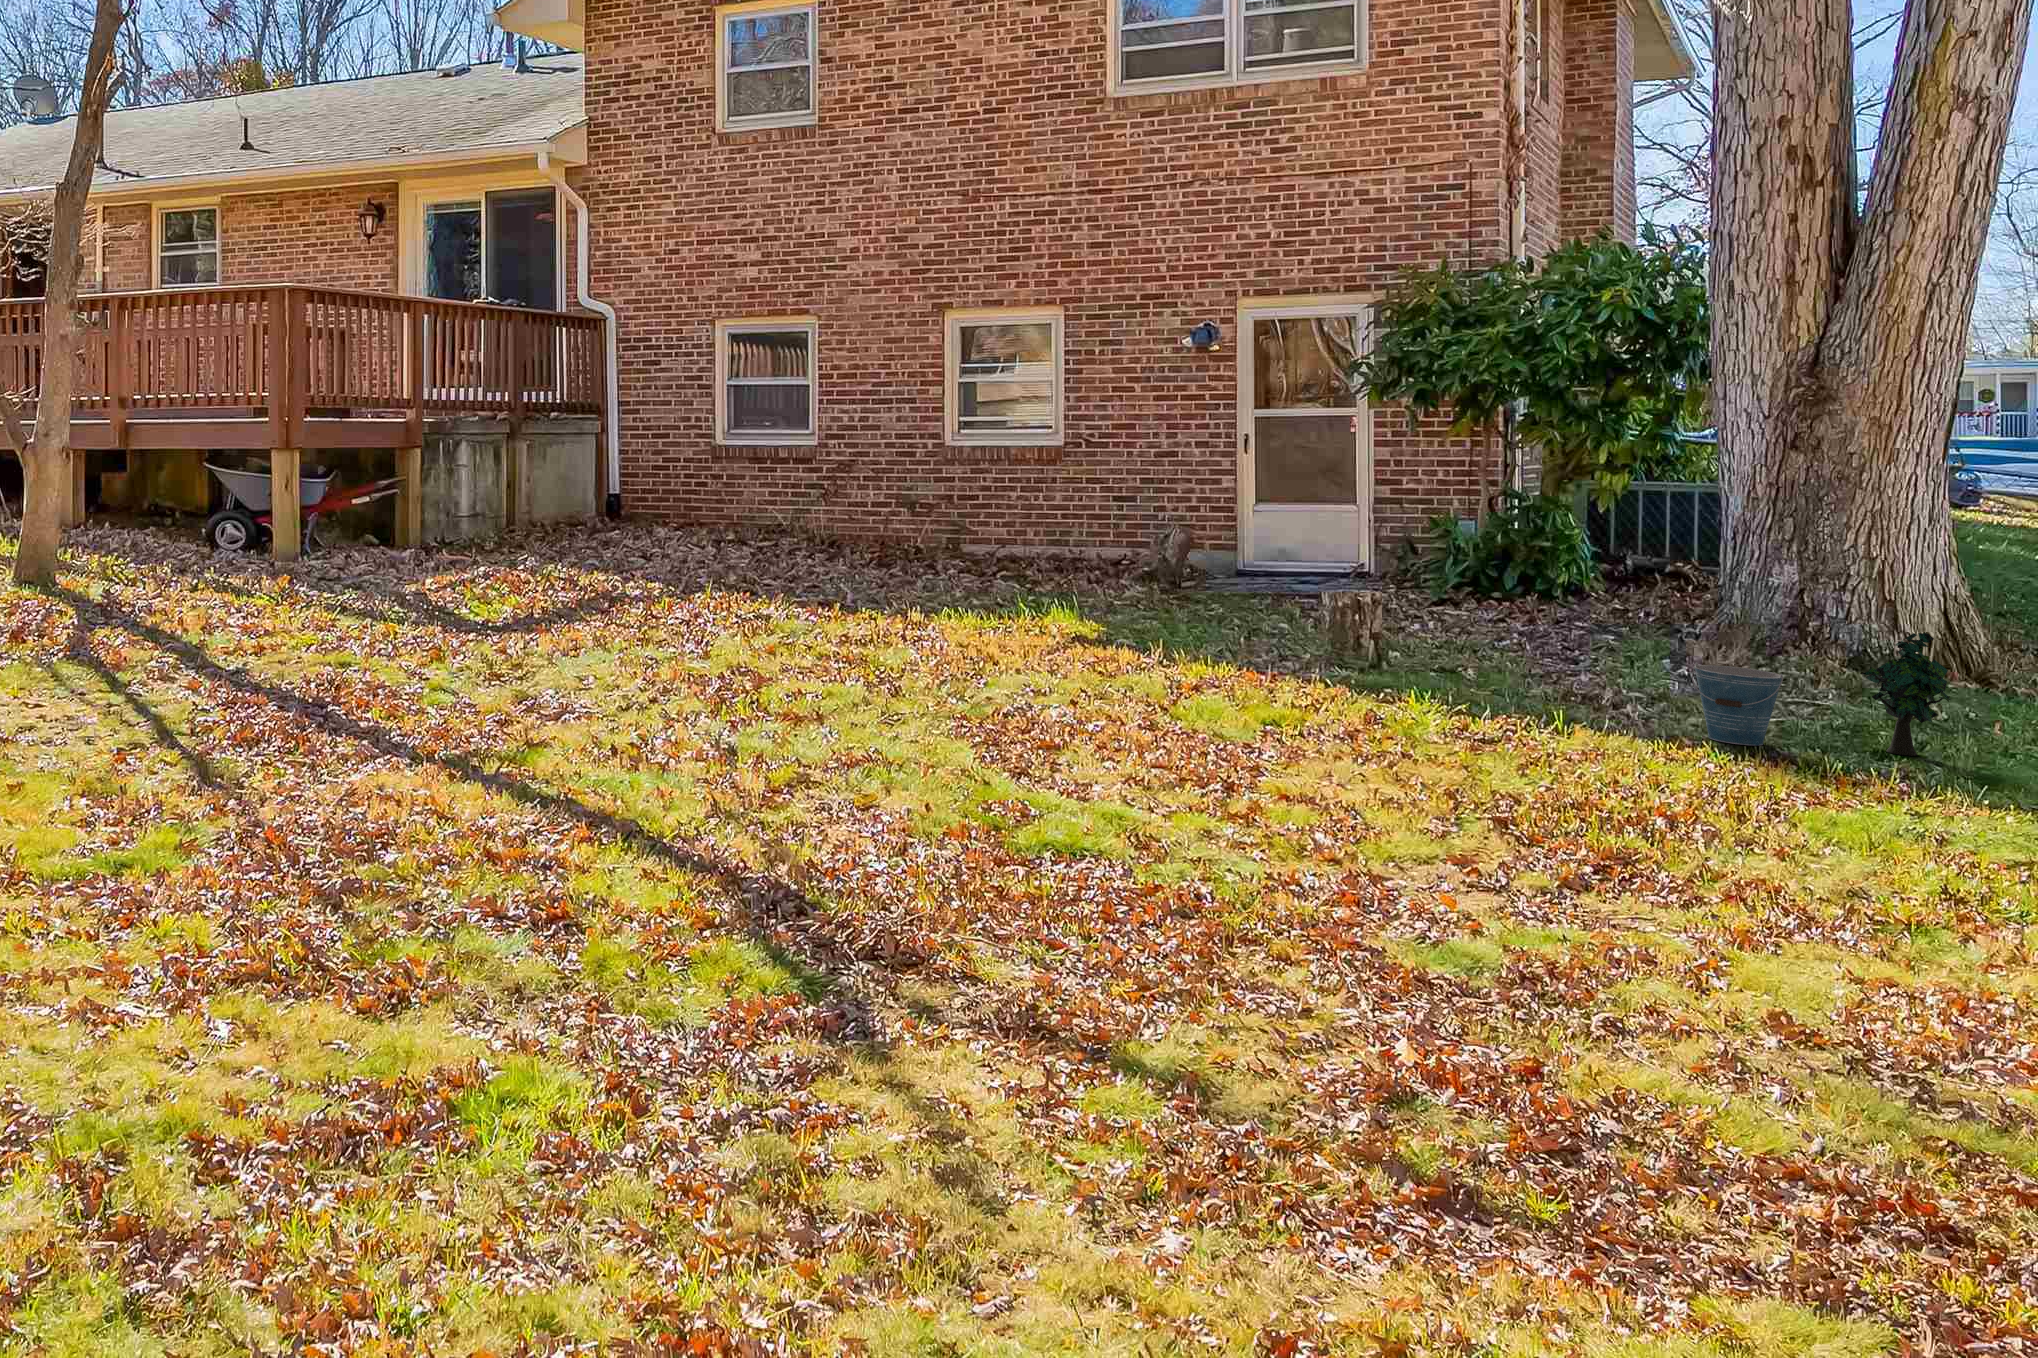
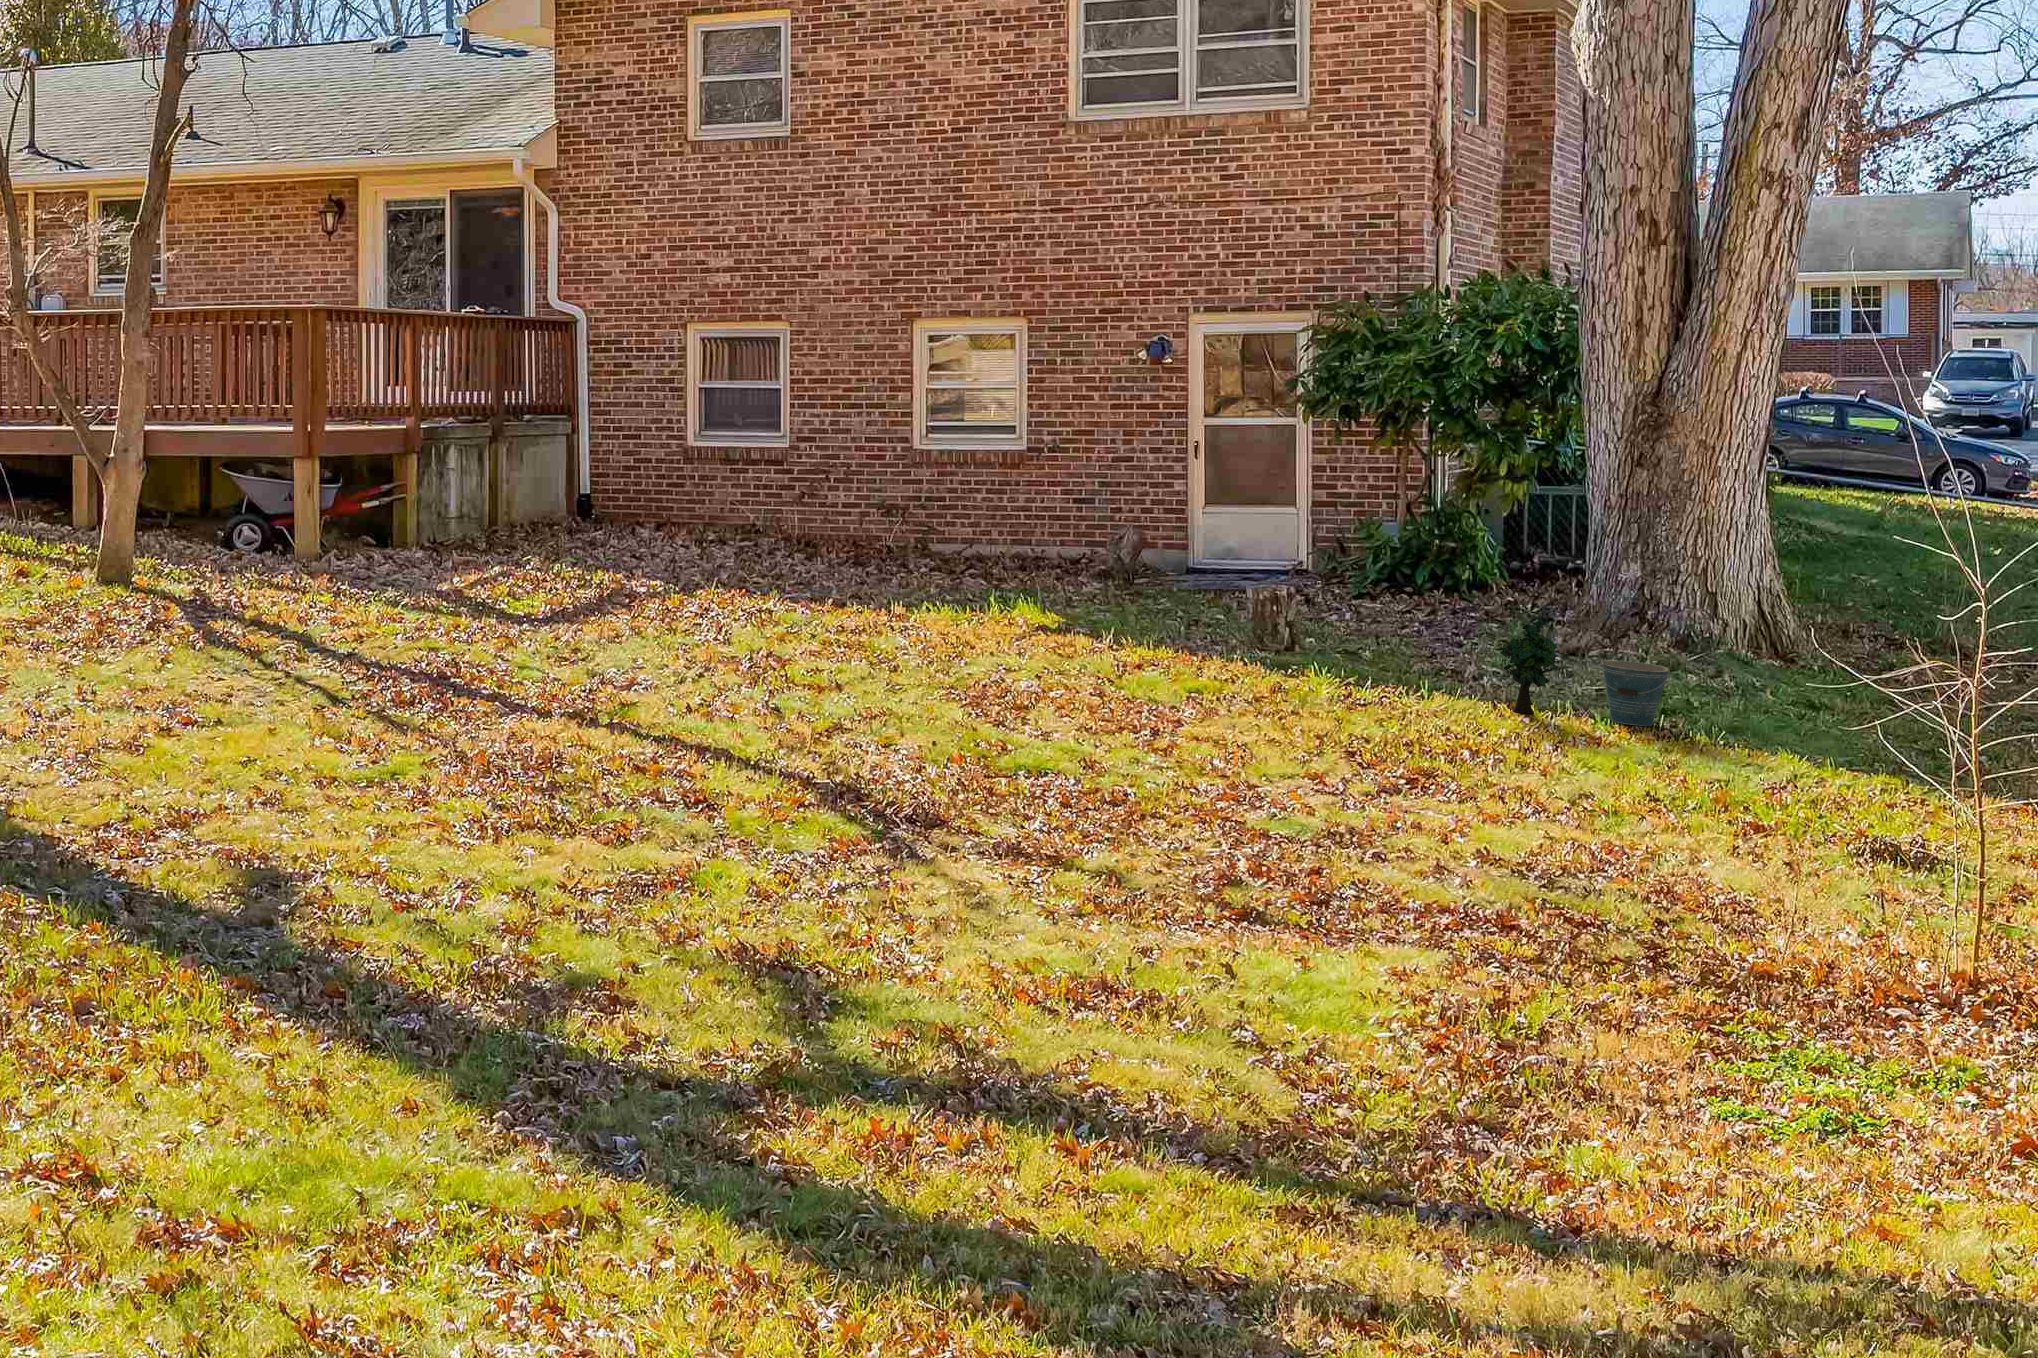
decorative plant: present [1860,633,1951,756] -> present [1495,617,1558,713]

